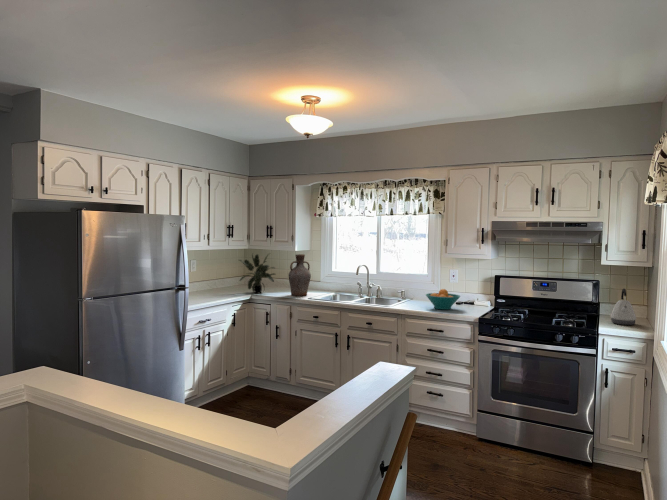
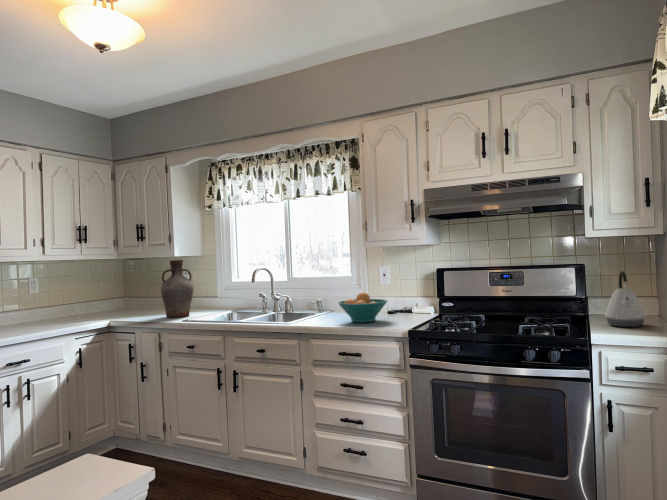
potted plant: present [239,254,275,293] -> none [92,261,149,318]

